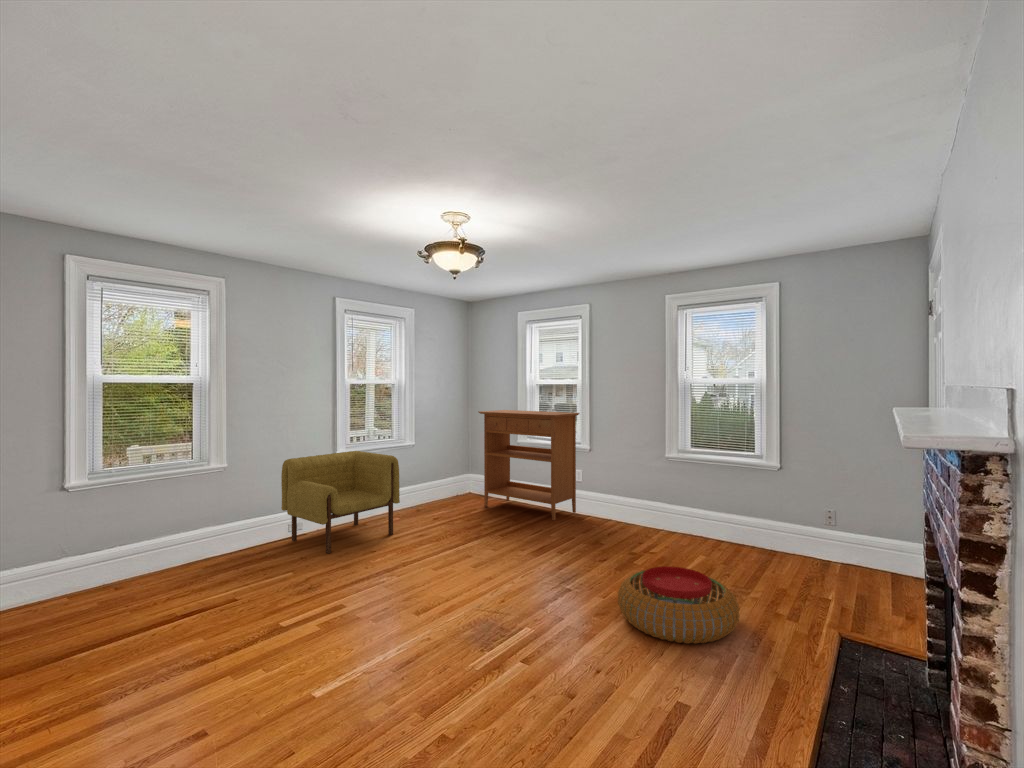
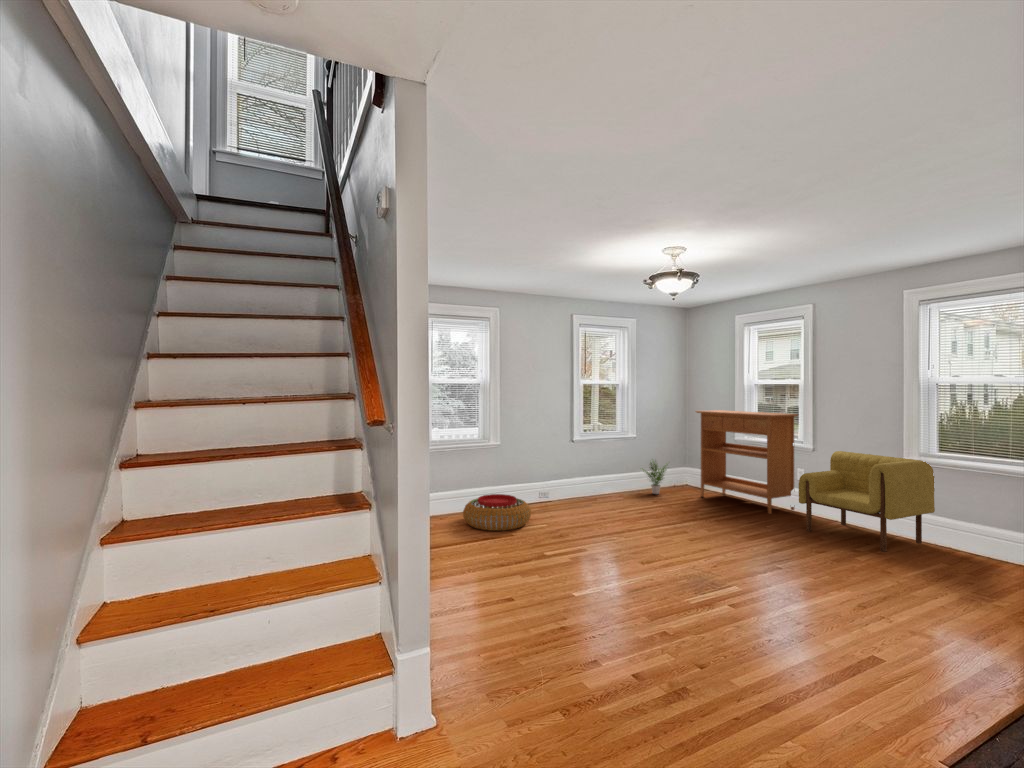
armchair: present [281,451,400,553] -> present [799,451,935,552]
potted plant: none [416,467,452,509] -> present [643,461,666,494]
pouf: present [618,566,739,644] -> present [463,494,531,531]

